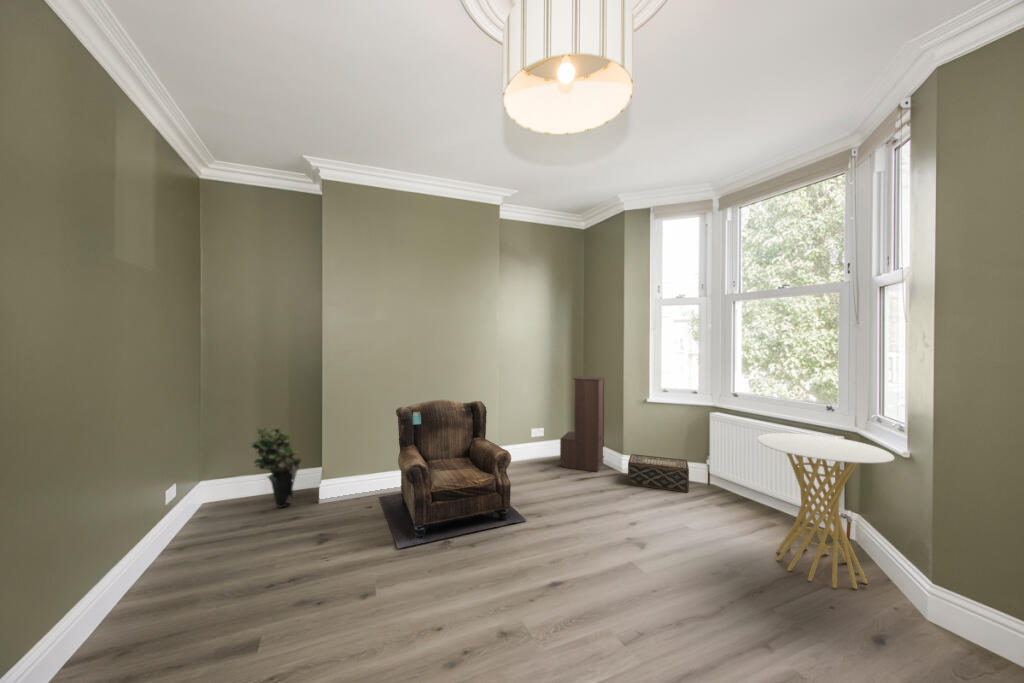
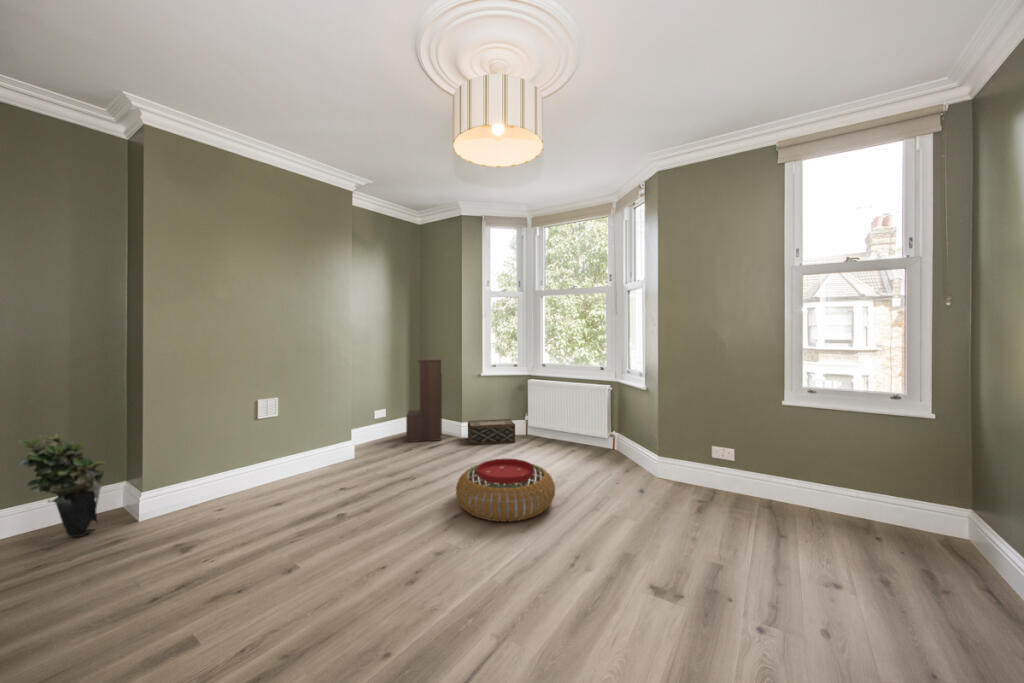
armchair: present [379,400,527,548] -> none [224,383,406,530]
side table: present [758,433,894,589] -> none [571,385,642,474]
pouf: none [559,521,698,624] -> present [456,458,555,522]

